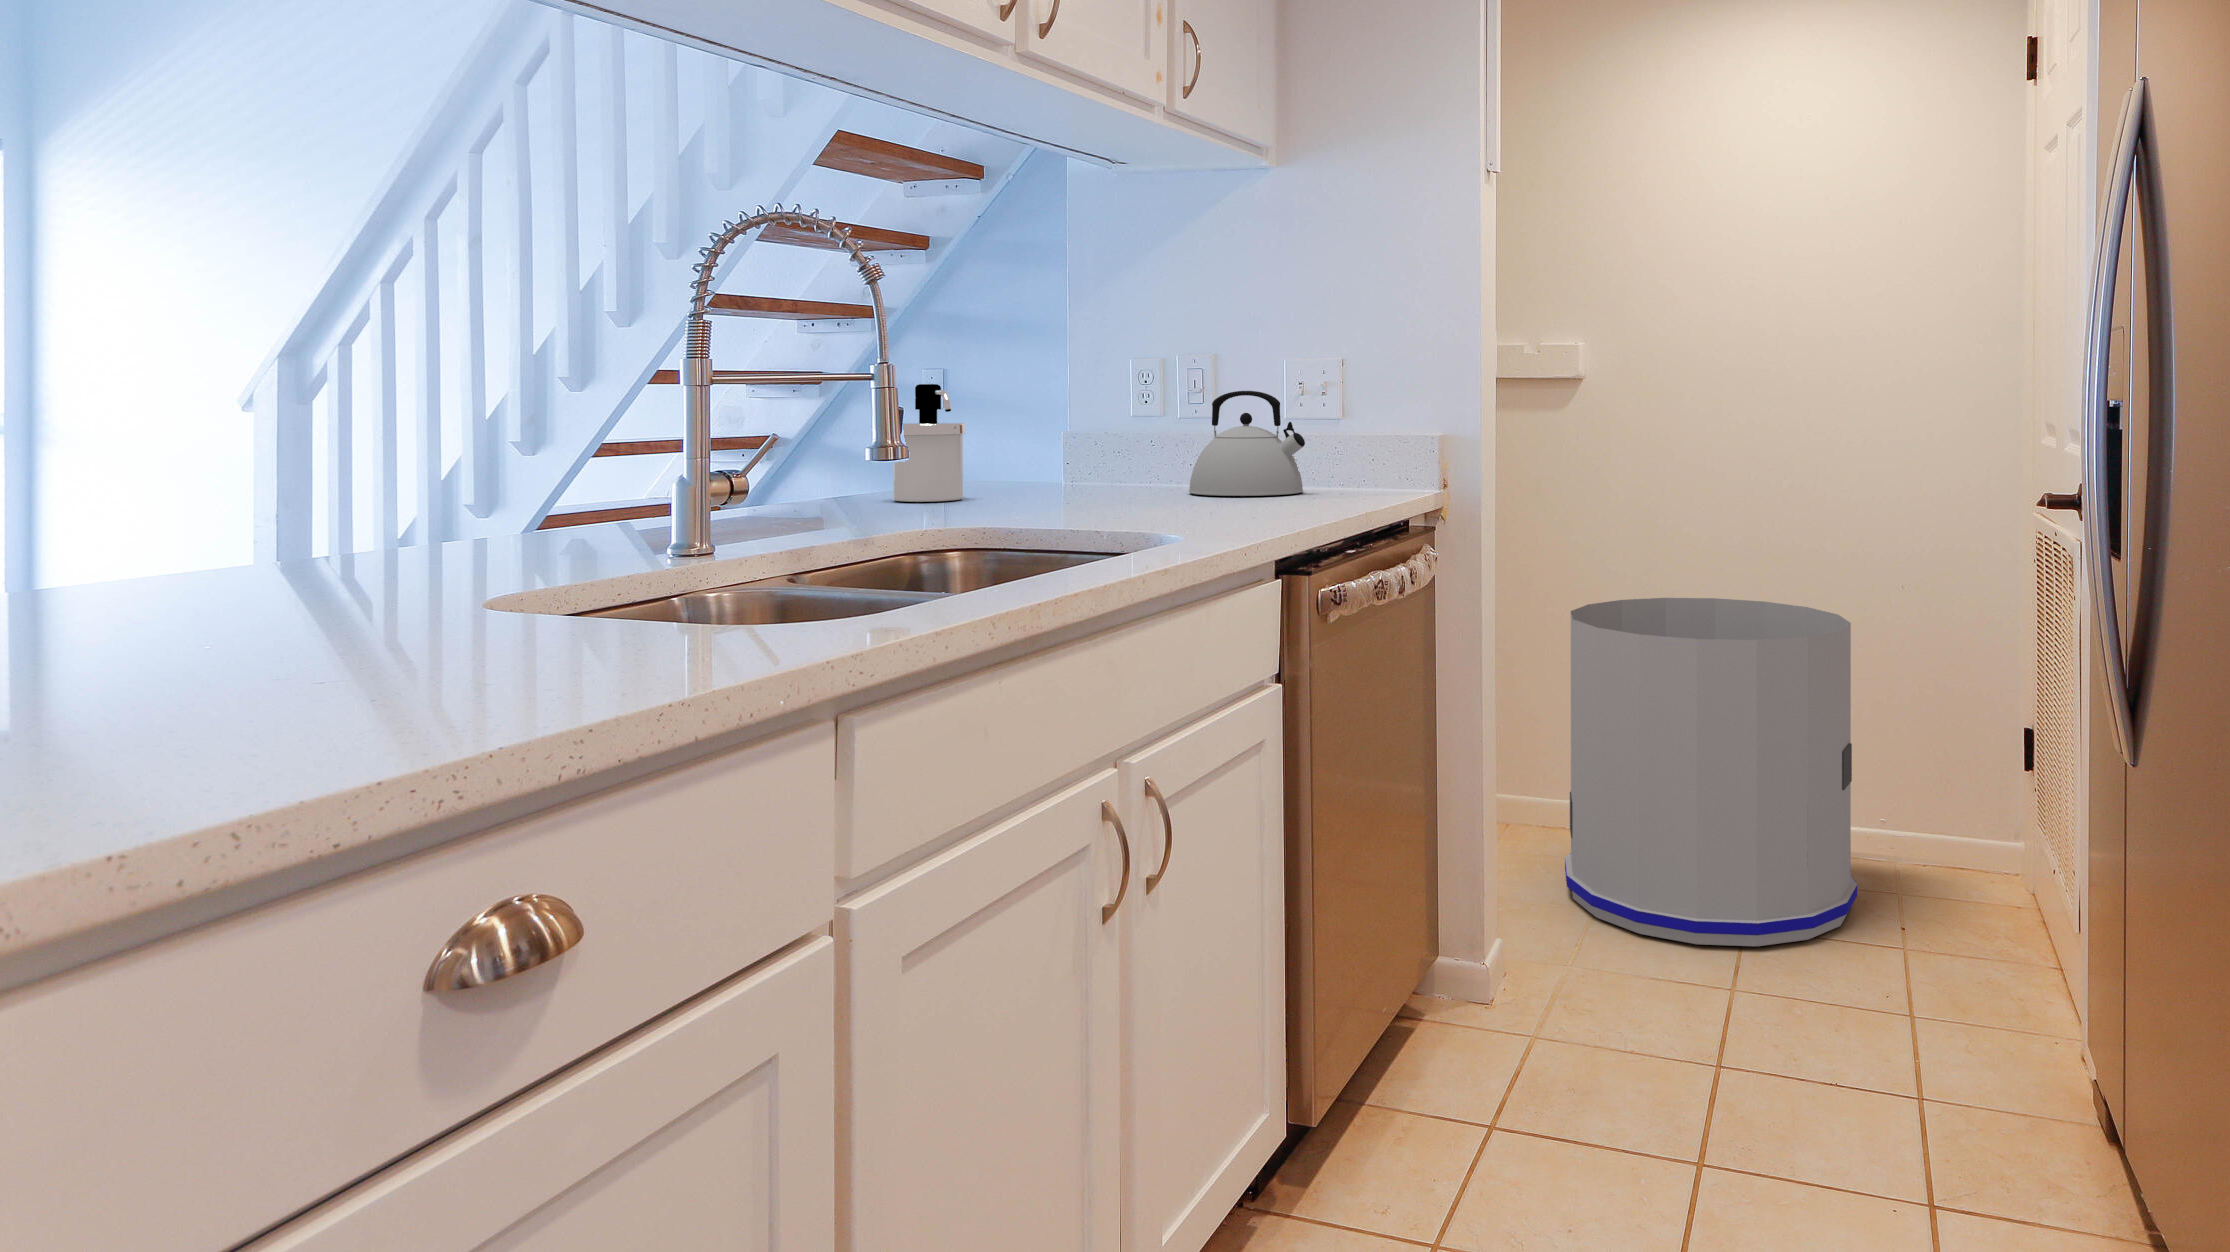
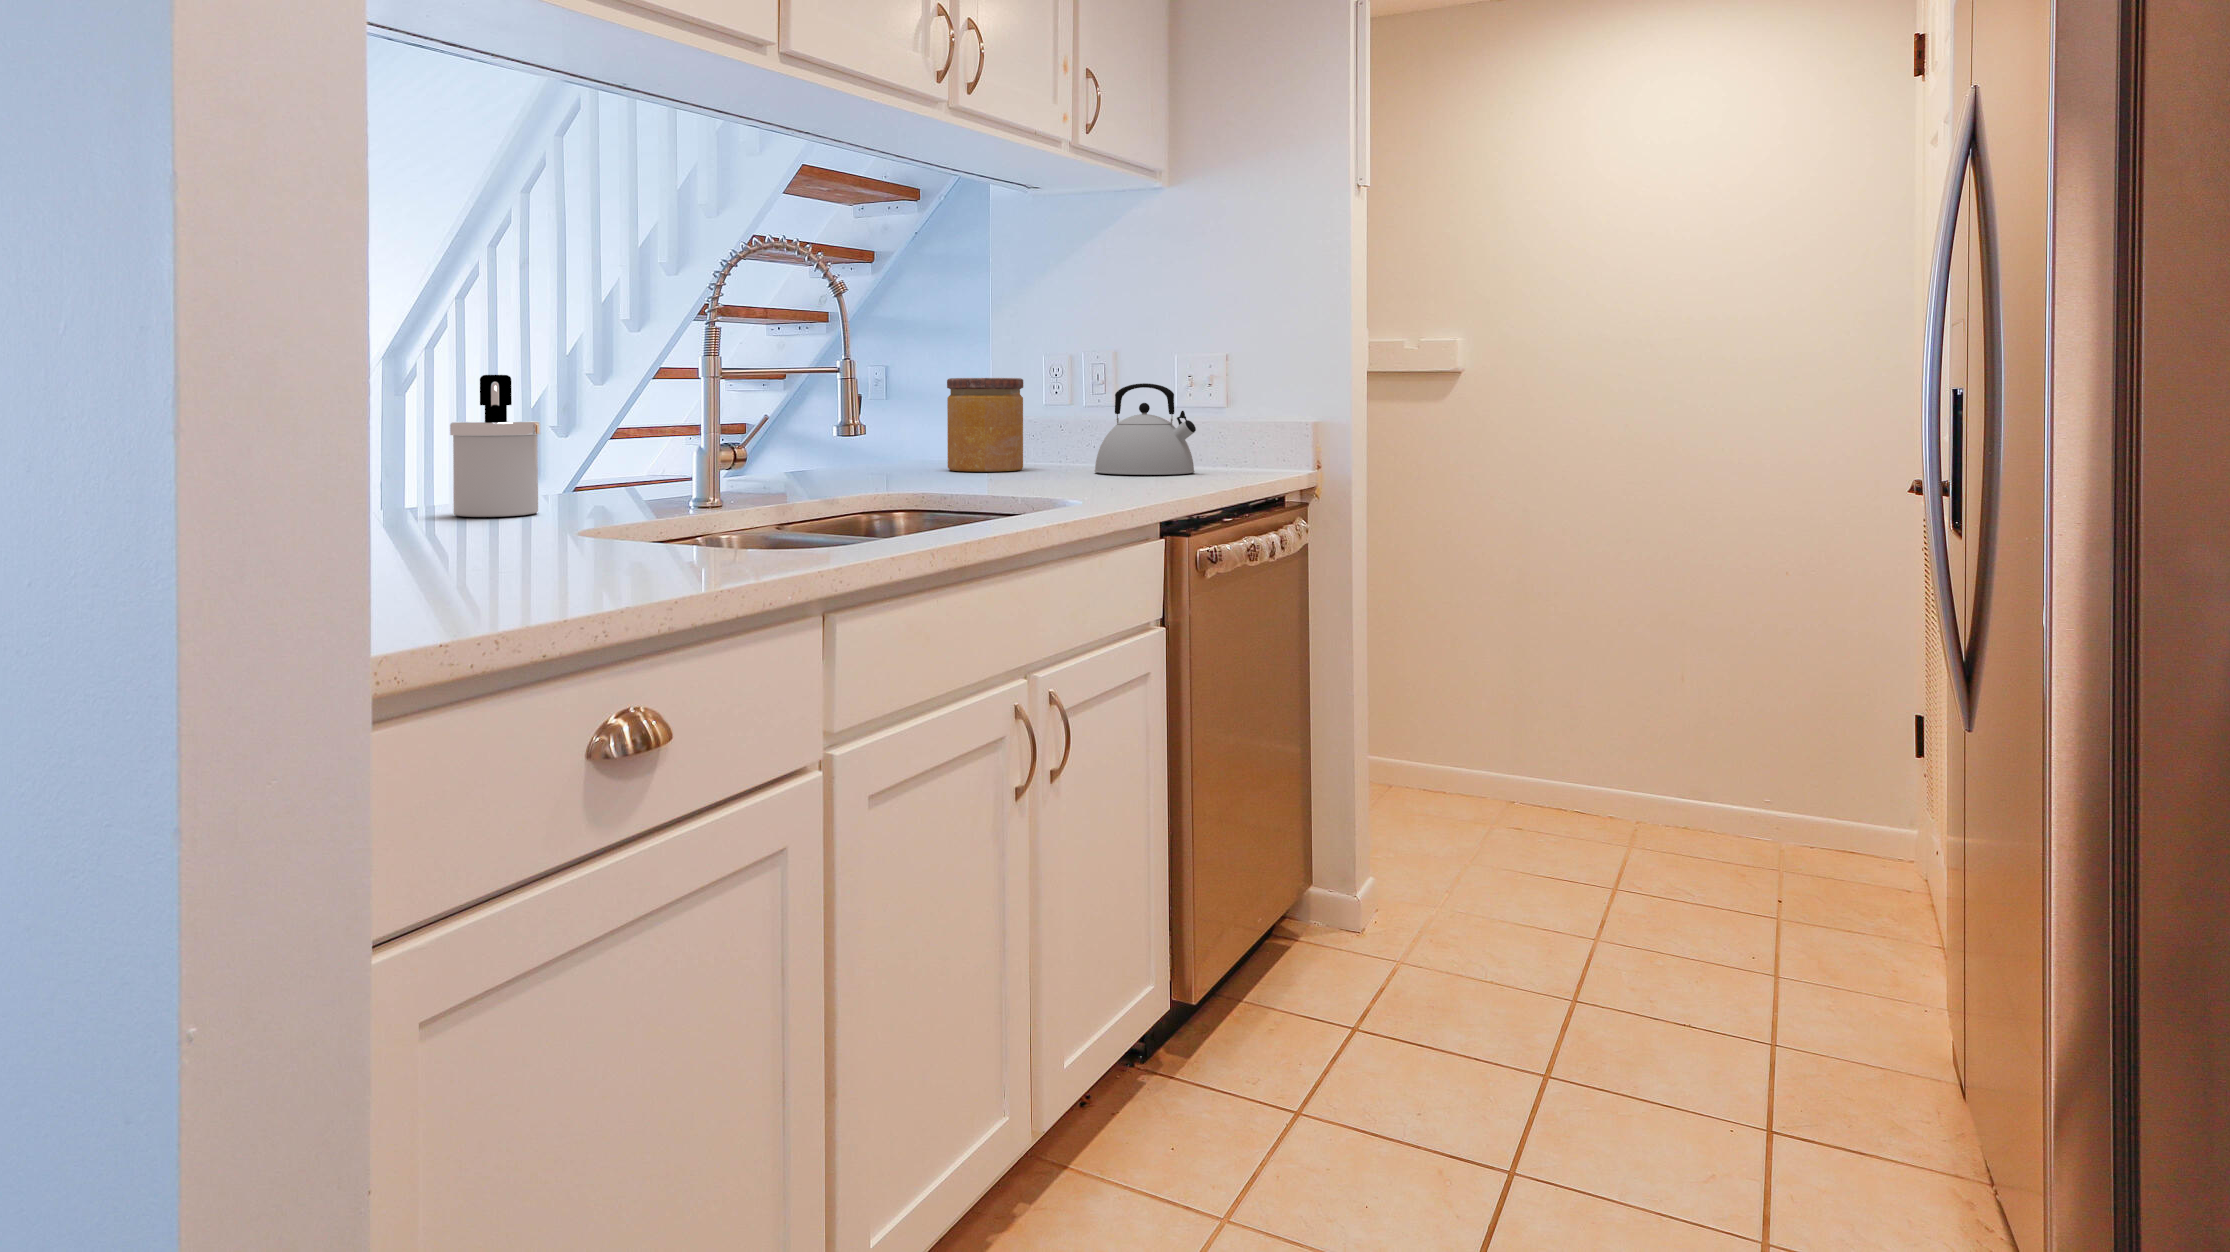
soap dispenser: present [894,384,965,502] -> present [450,375,541,517]
jar: none [1013,384,1105,494] -> present [947,378,1023,472]
trash can: present [1565,598,1857,946] -> none [1443,580,1732,905]

